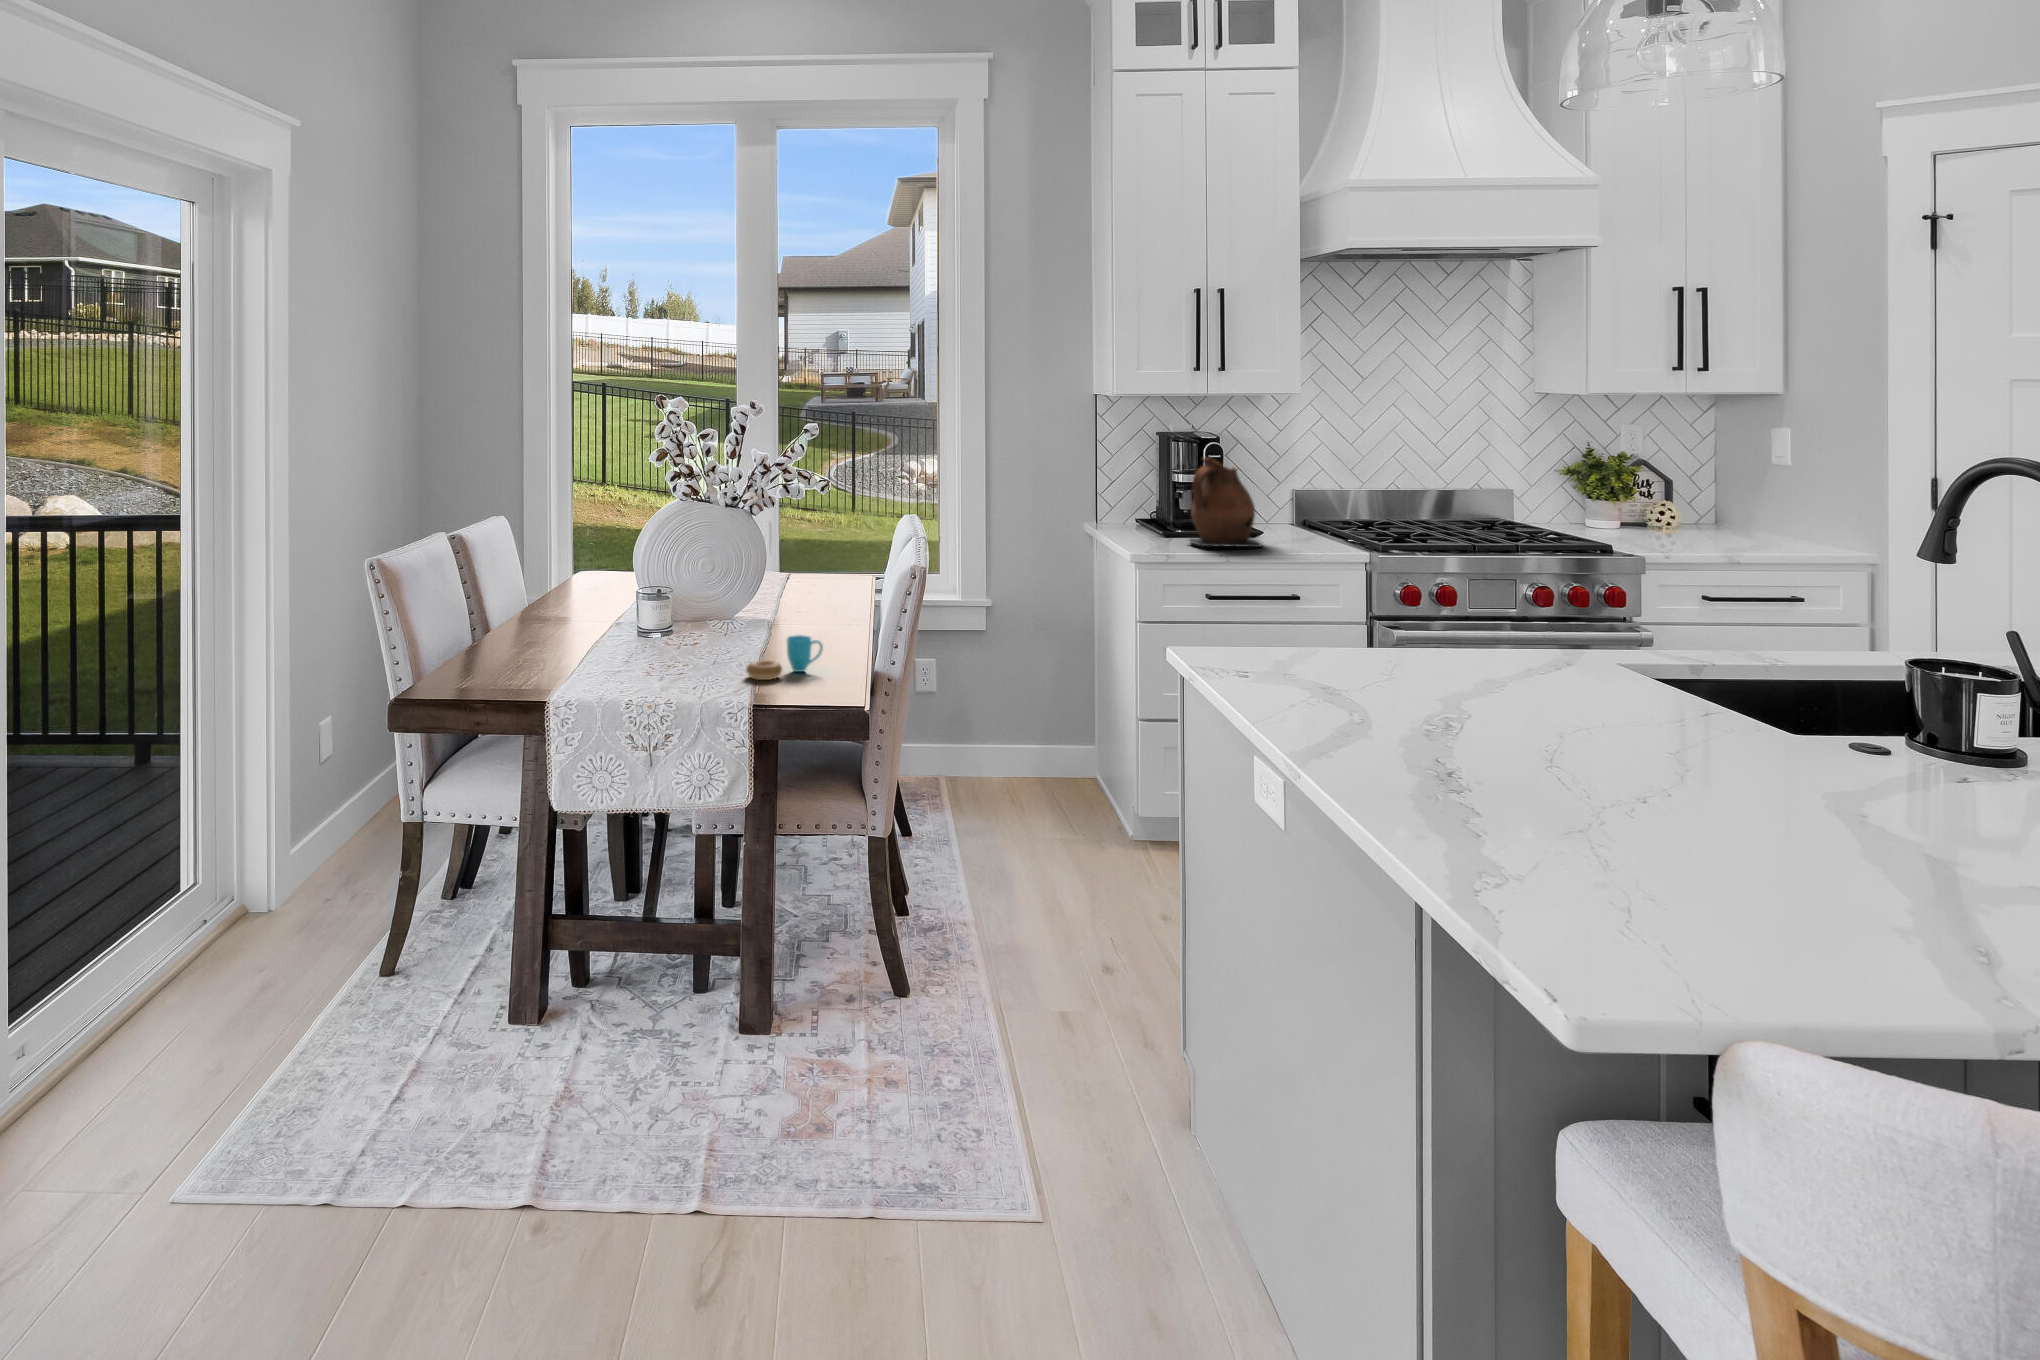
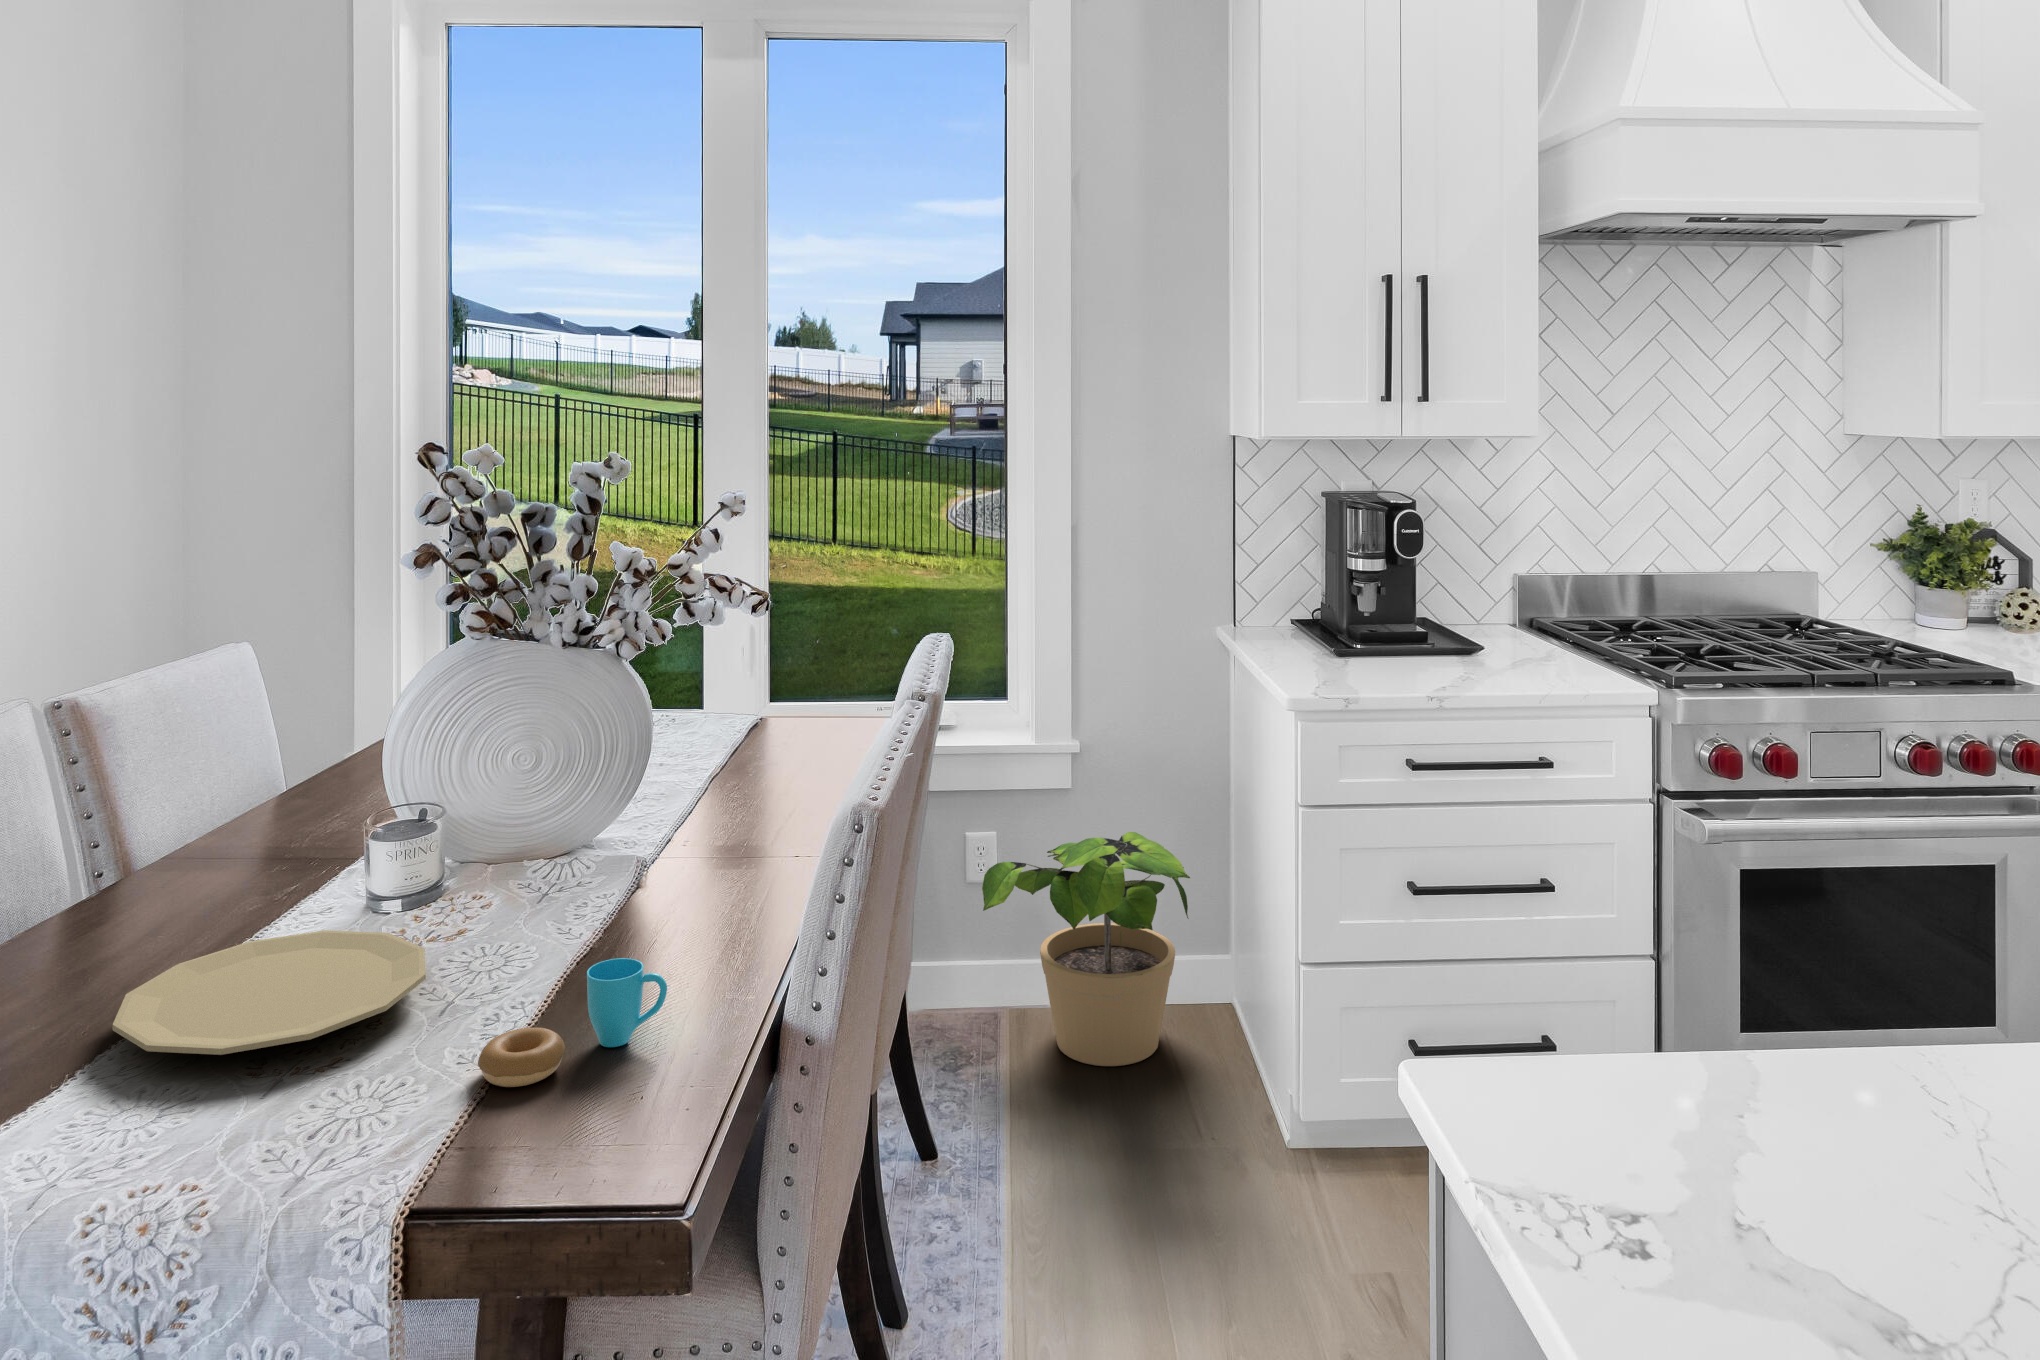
ceramic pitcher: present [1189,458,1262,547] -> none [1366,535,1491,680]
plate: none [574,634,704,668] -> present [113,930,426,1055]
potted plant: none [935,651,1070,802] -> present [982,832,1190,1066]

